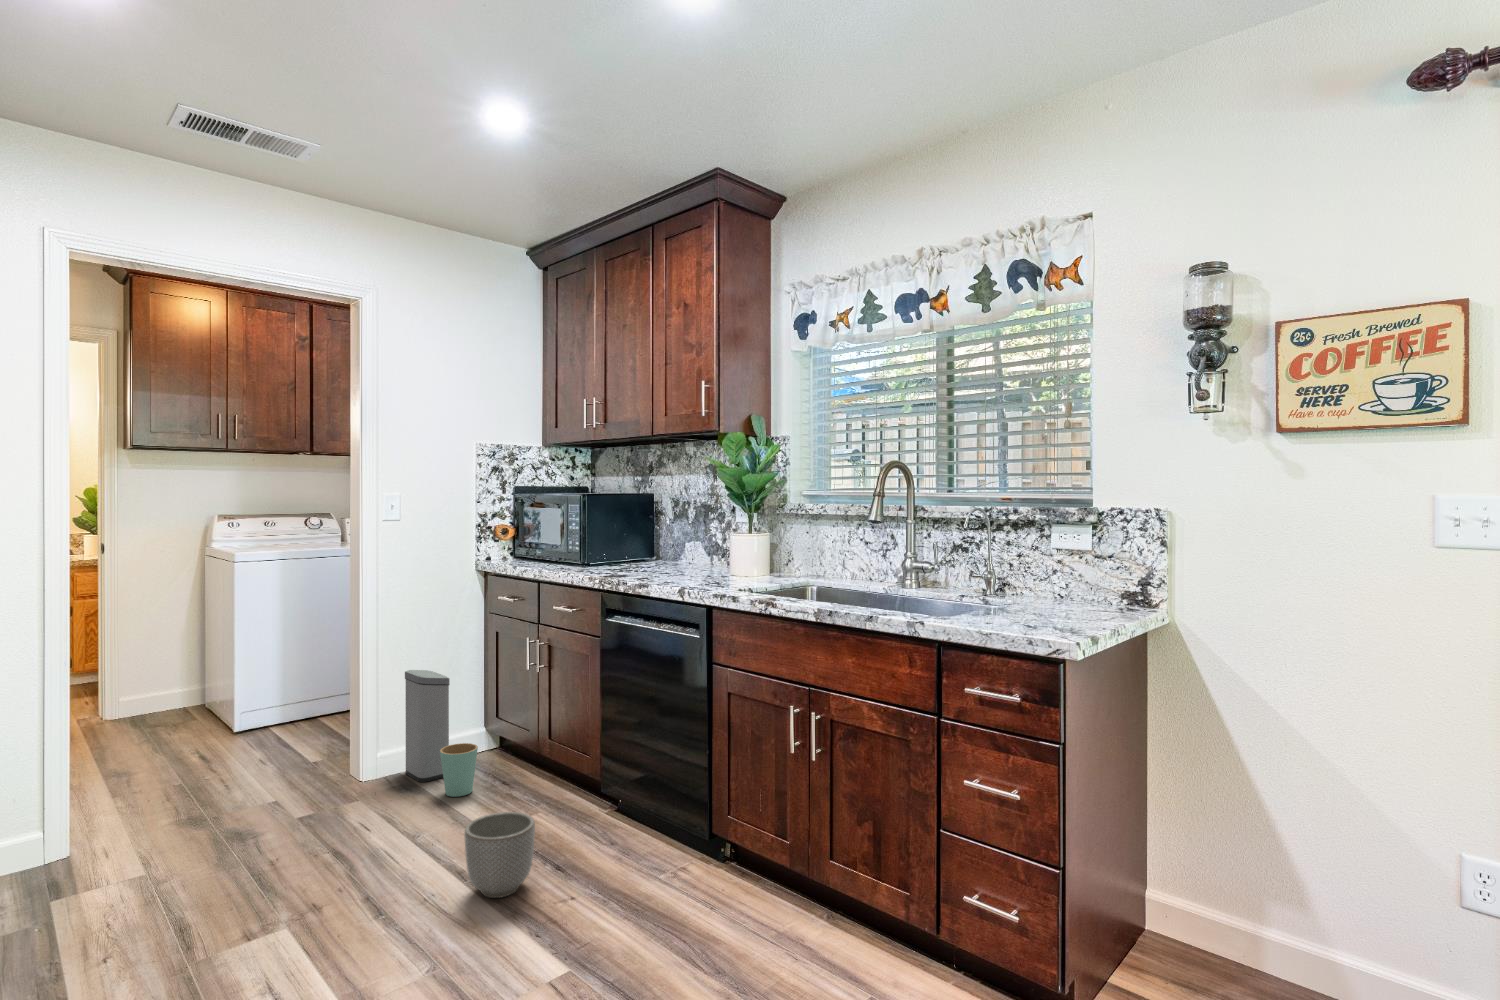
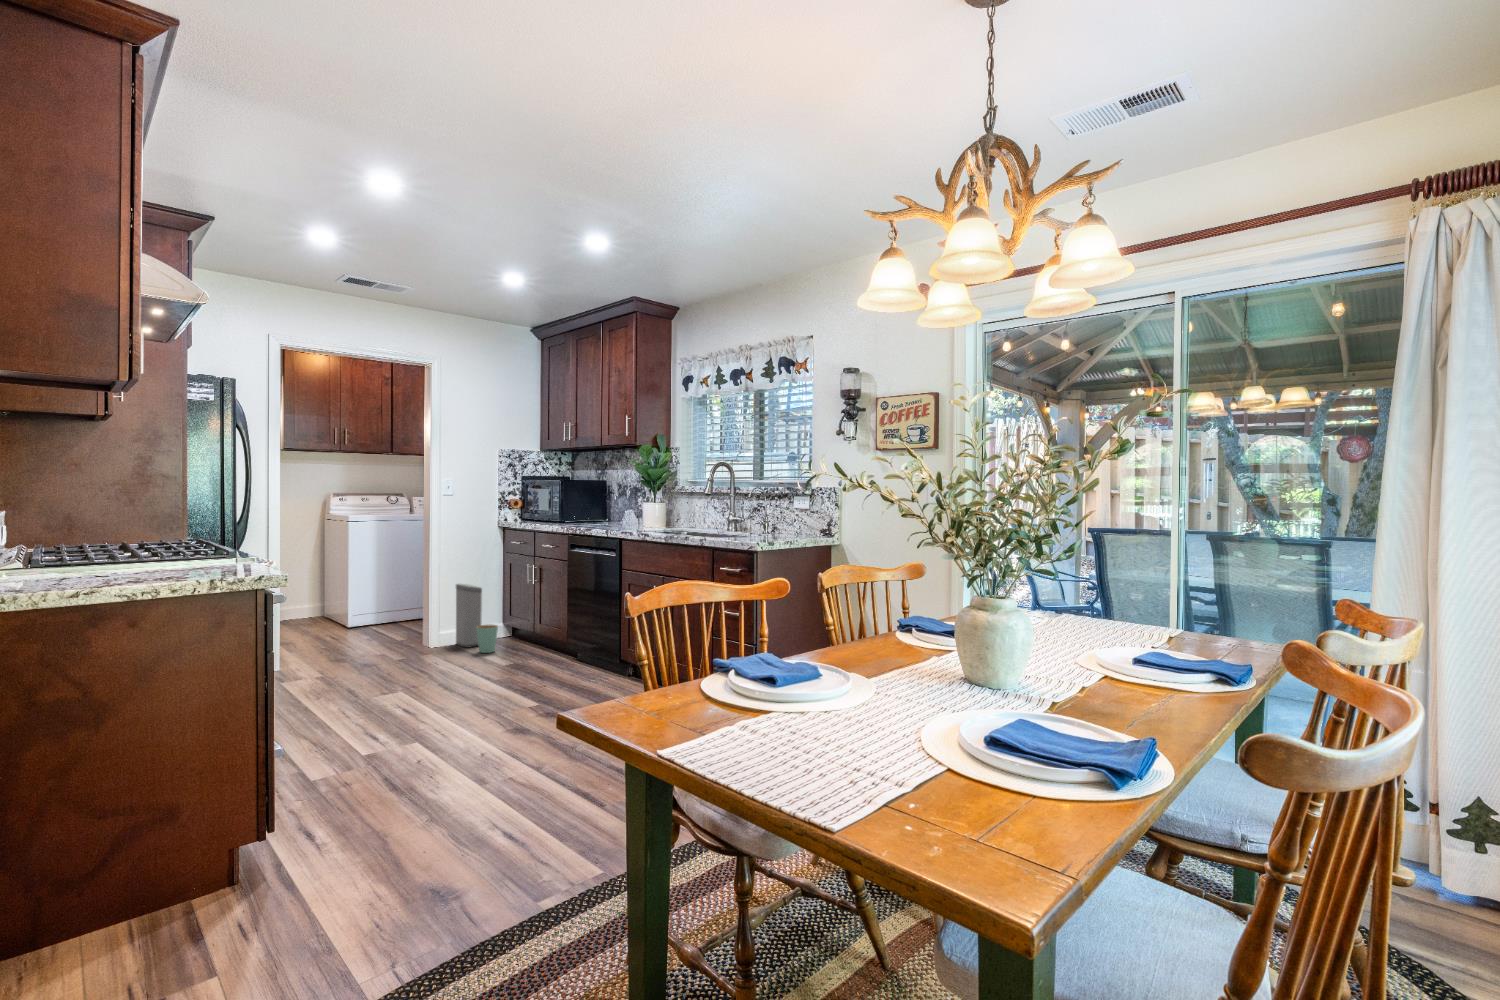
planter: present [464,812,535,898] -> none [489,645,526,685]

